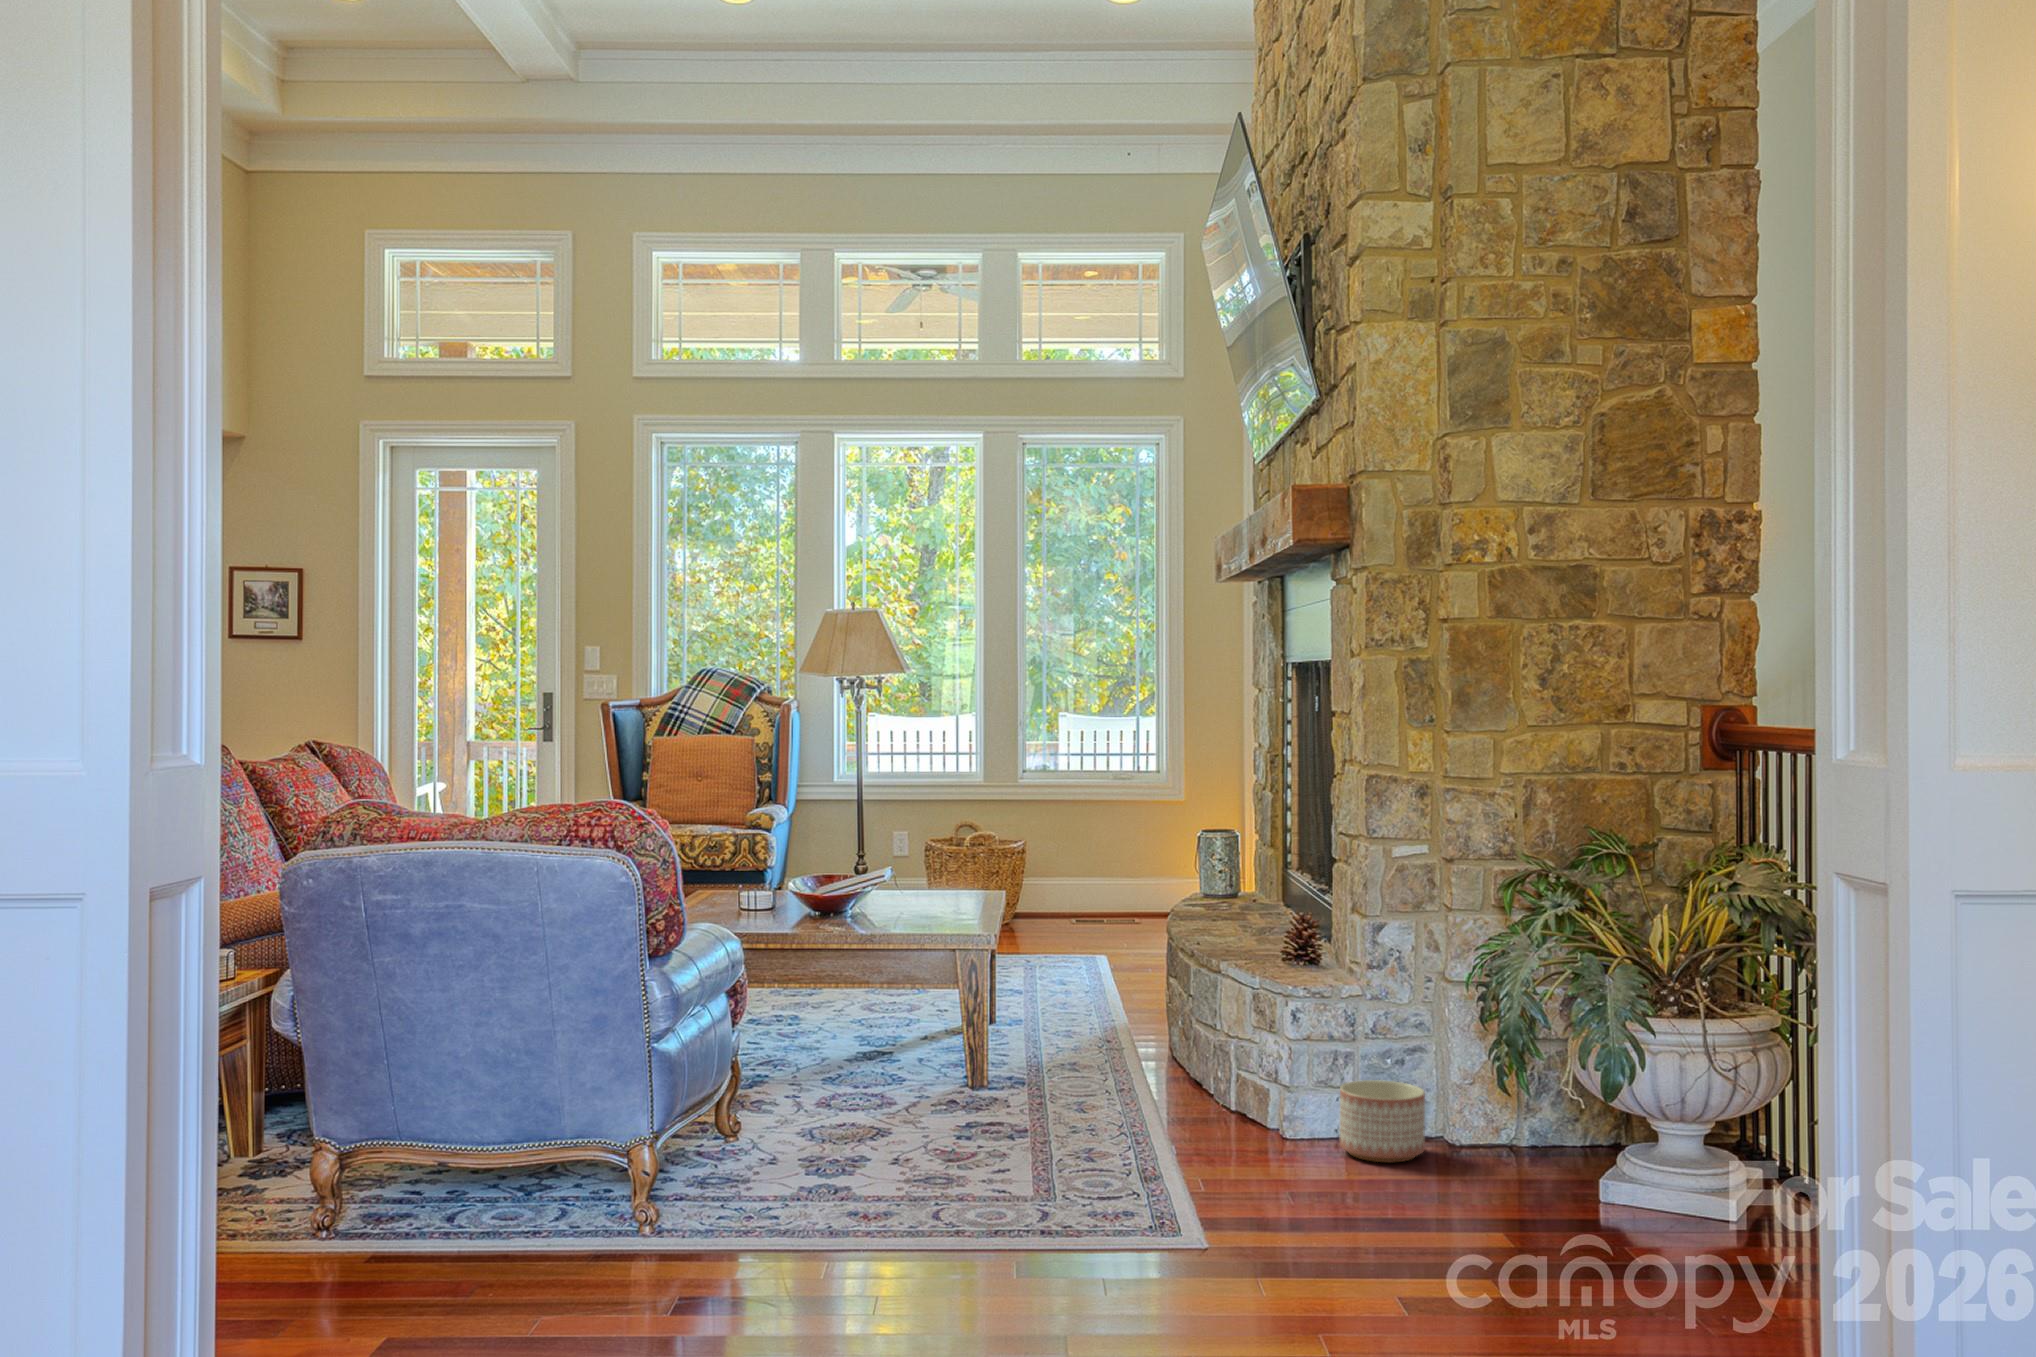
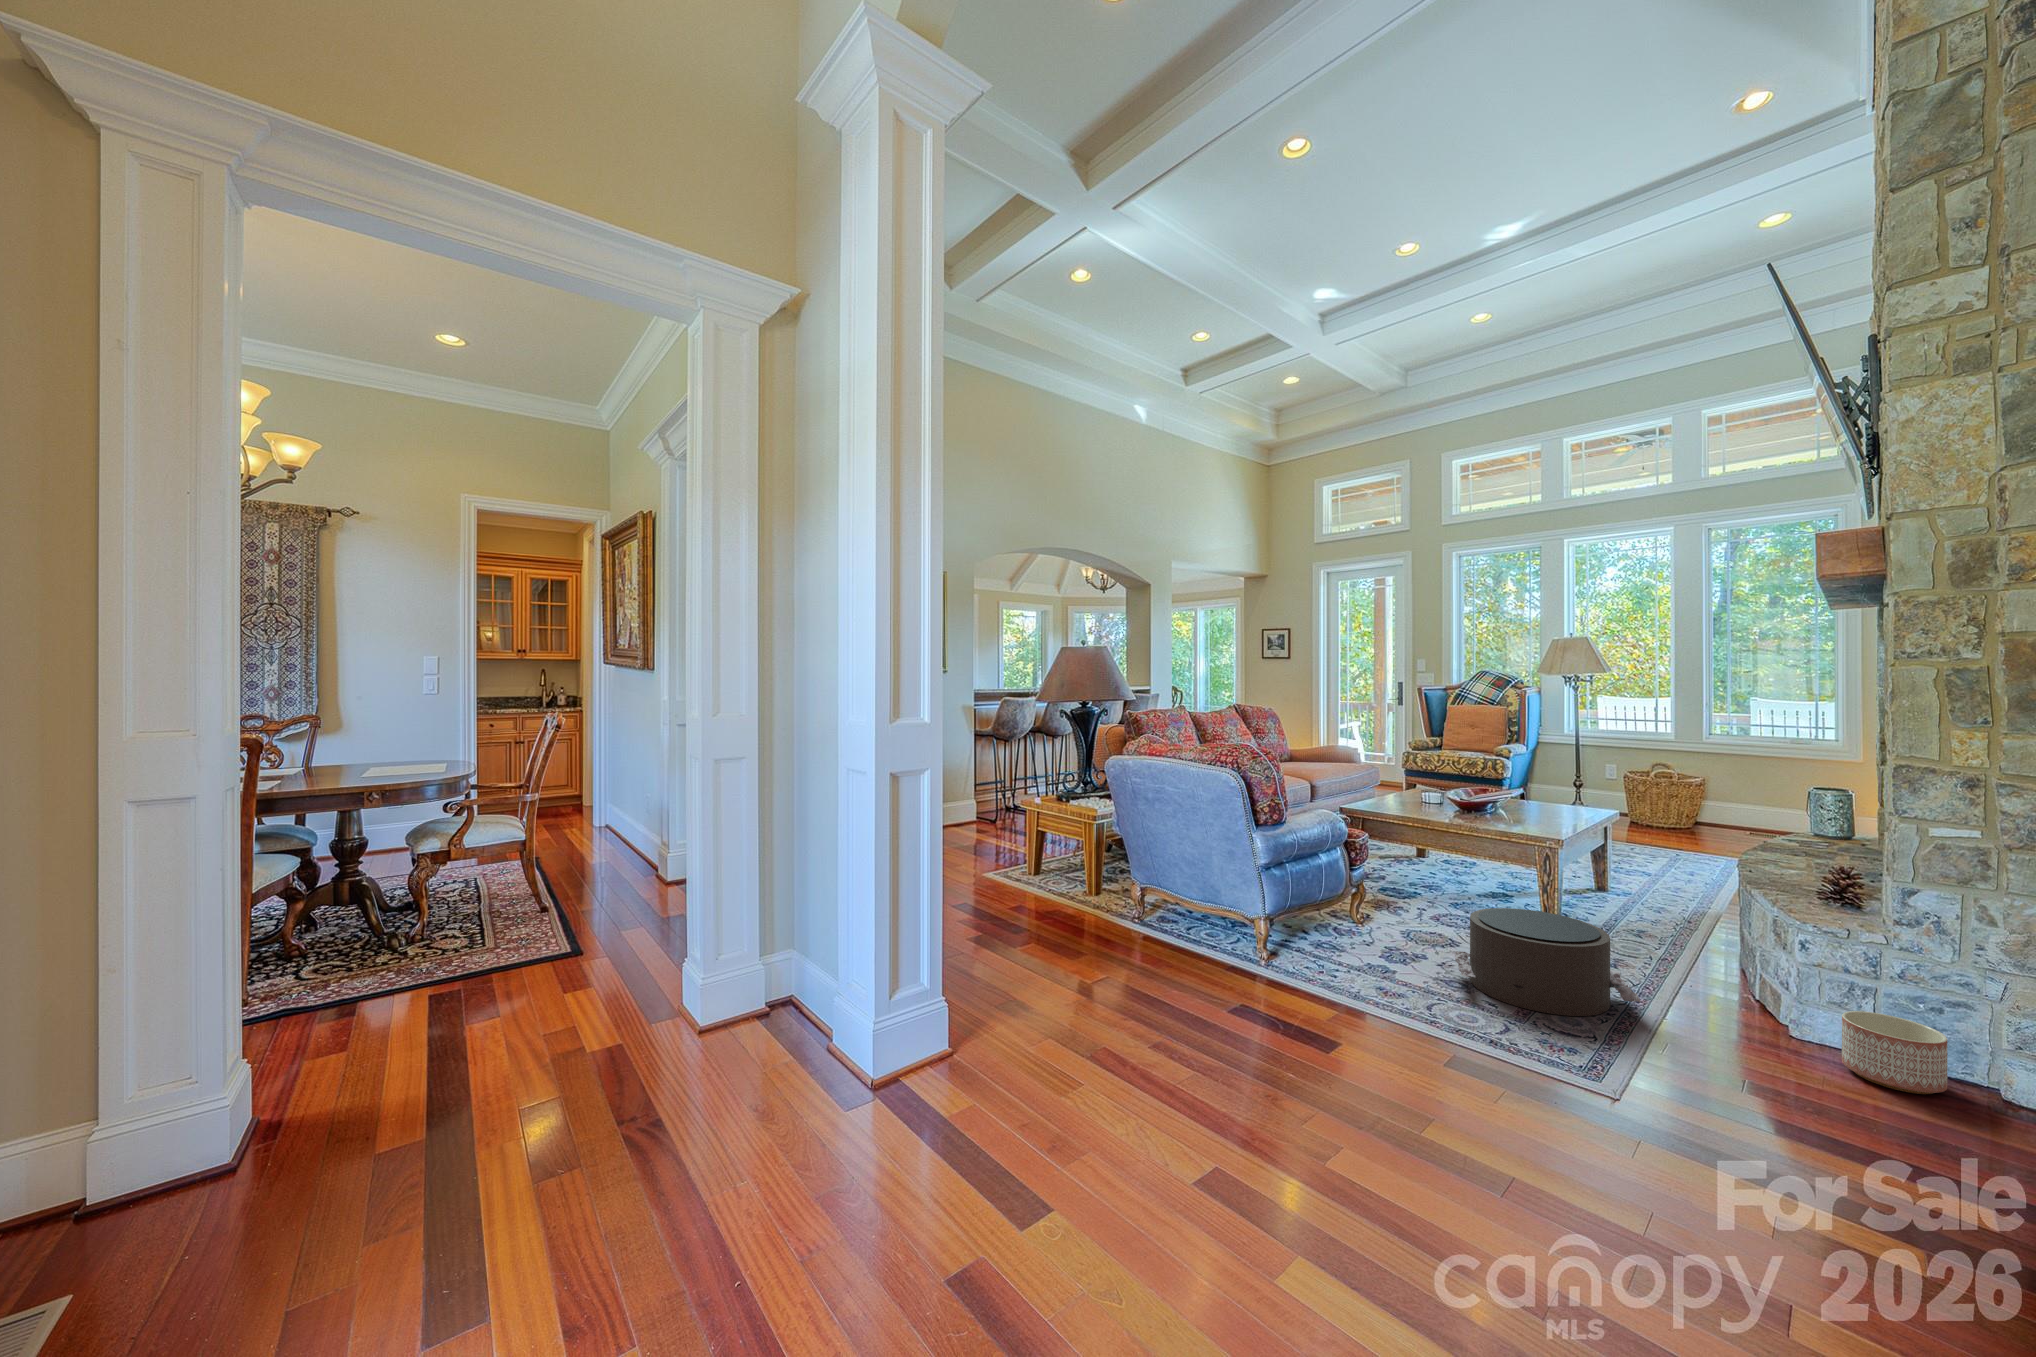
pouf: none [910,1038,1157,1184] -> present [1455,908,1640,1016]

